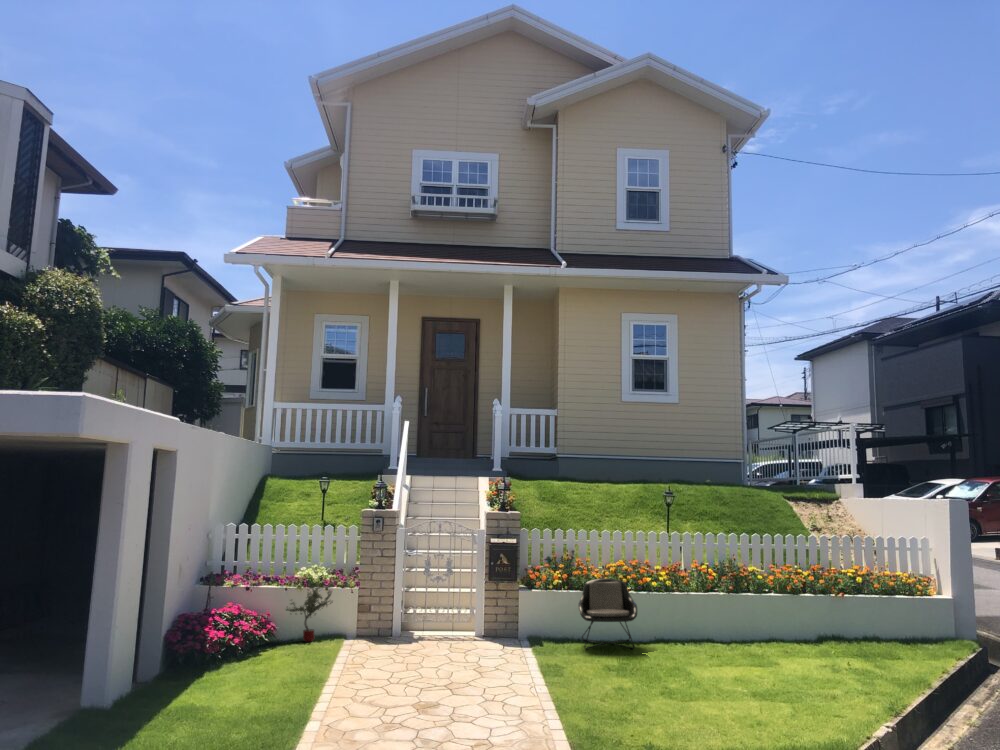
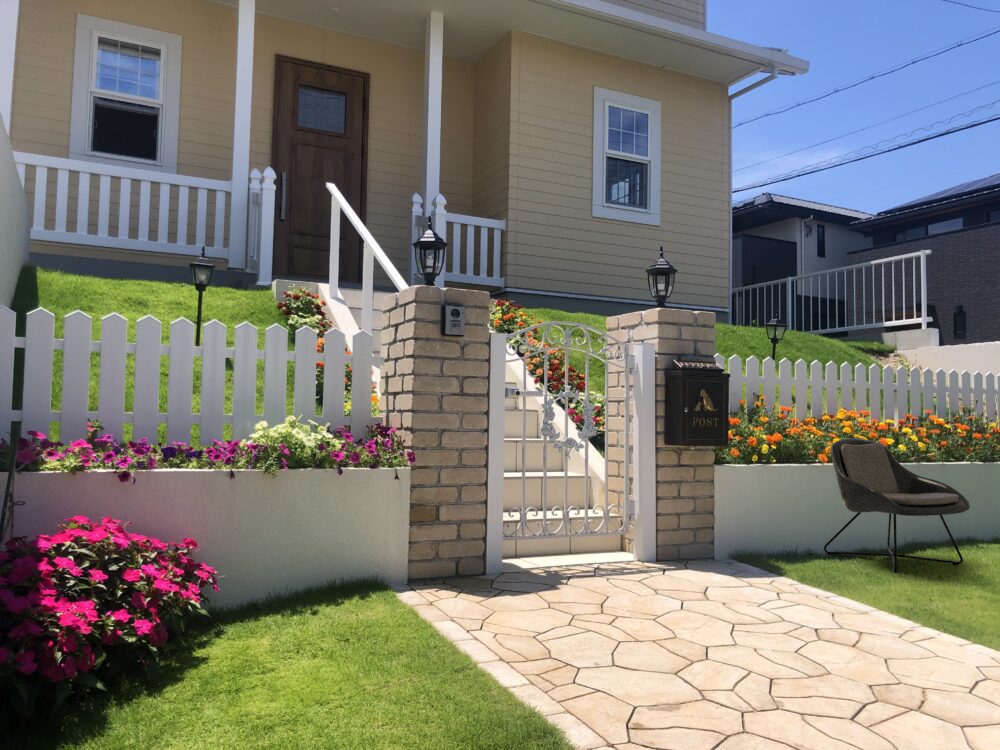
potted tree: present [286,583,332,642] -> none [252,451,381,610]

